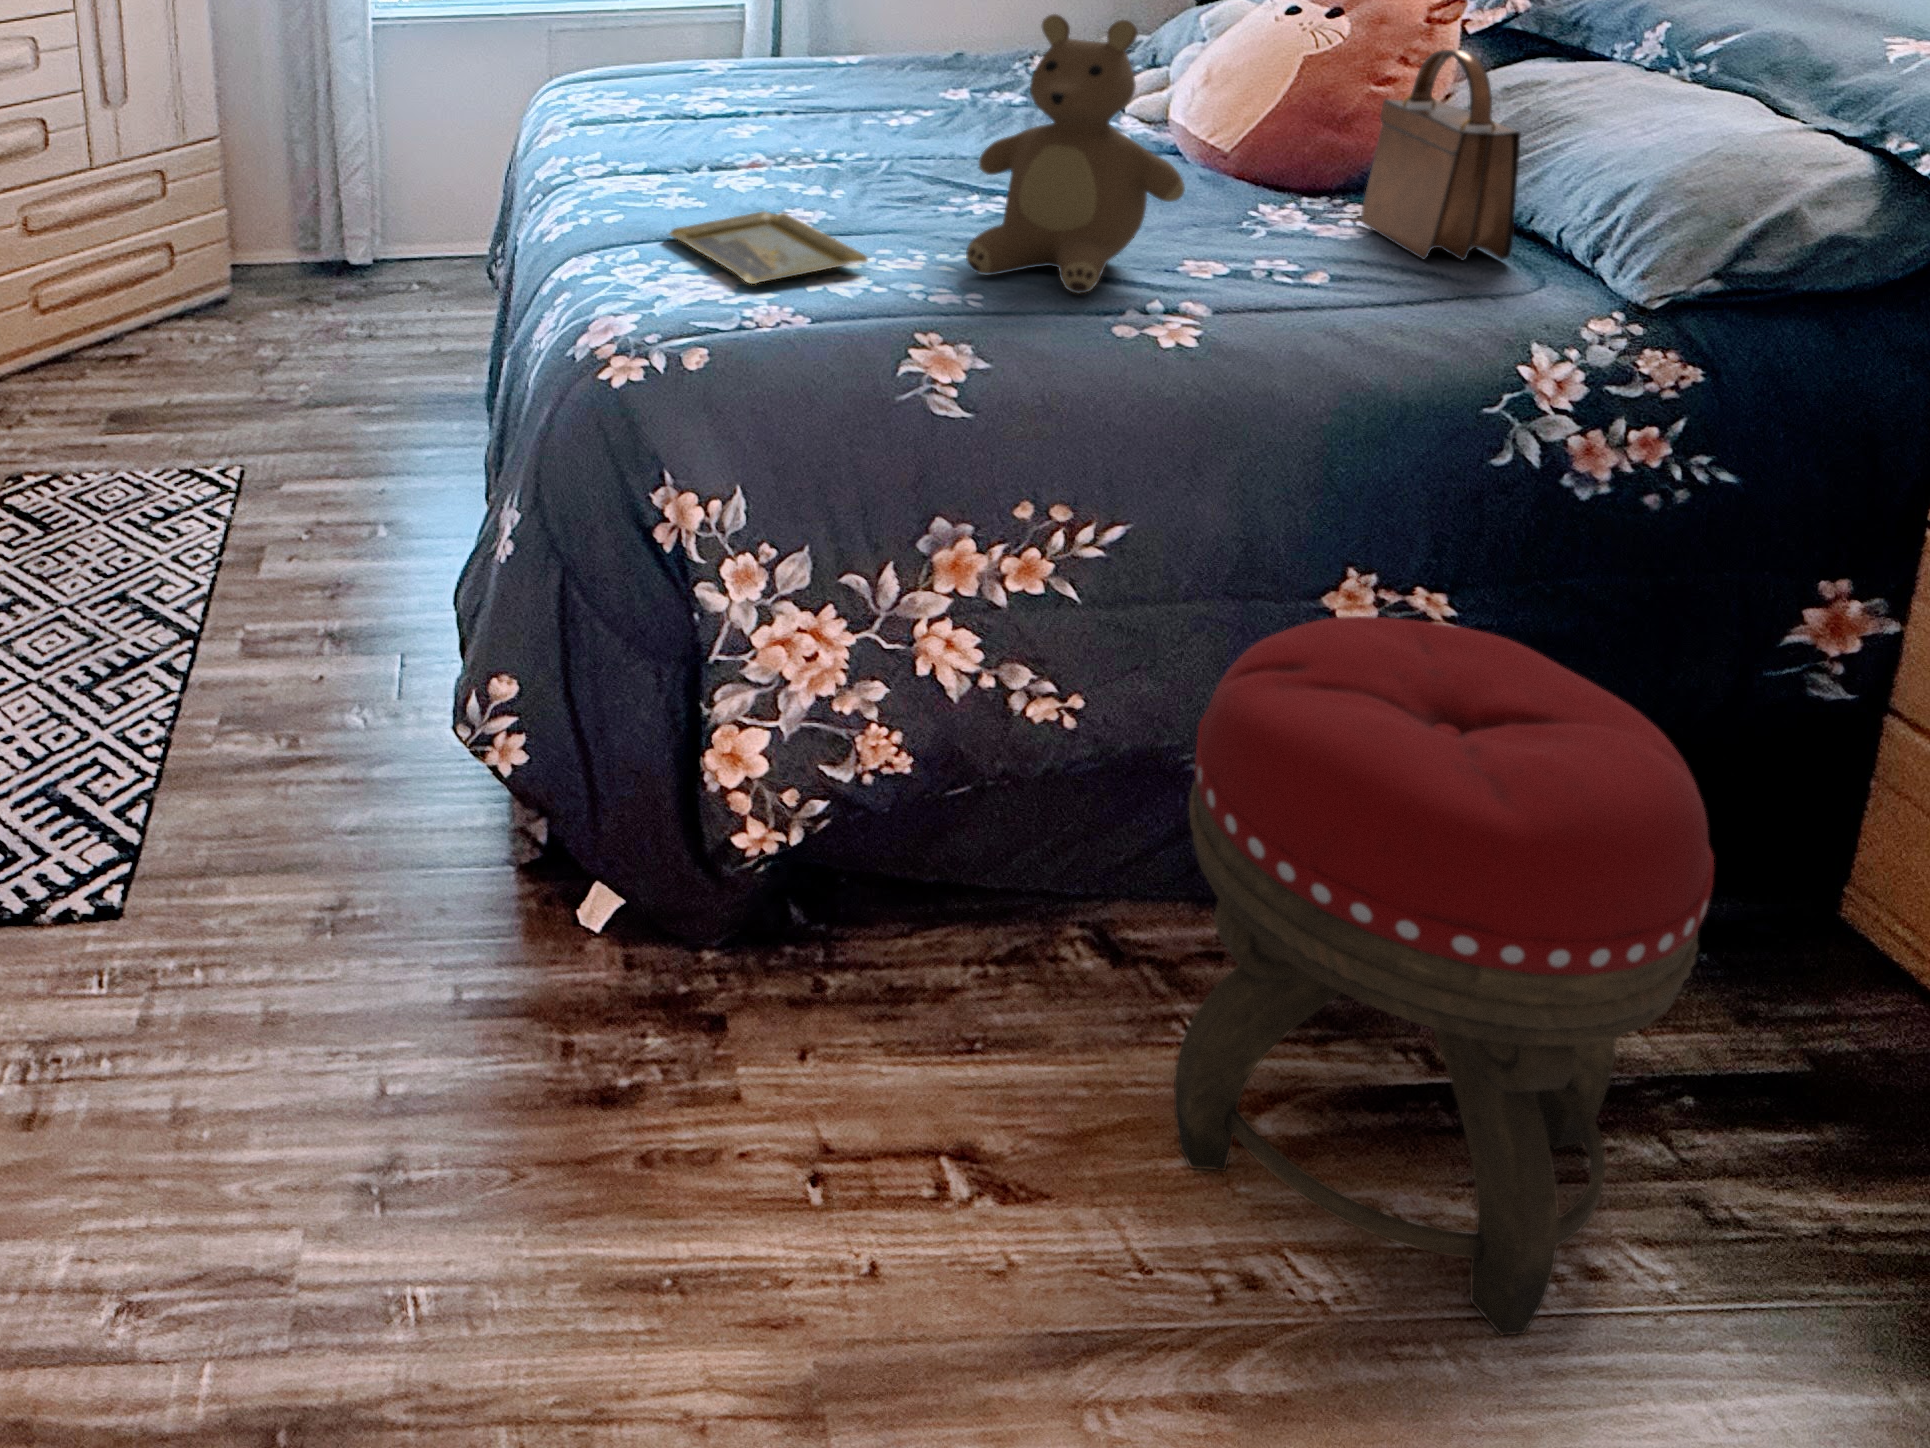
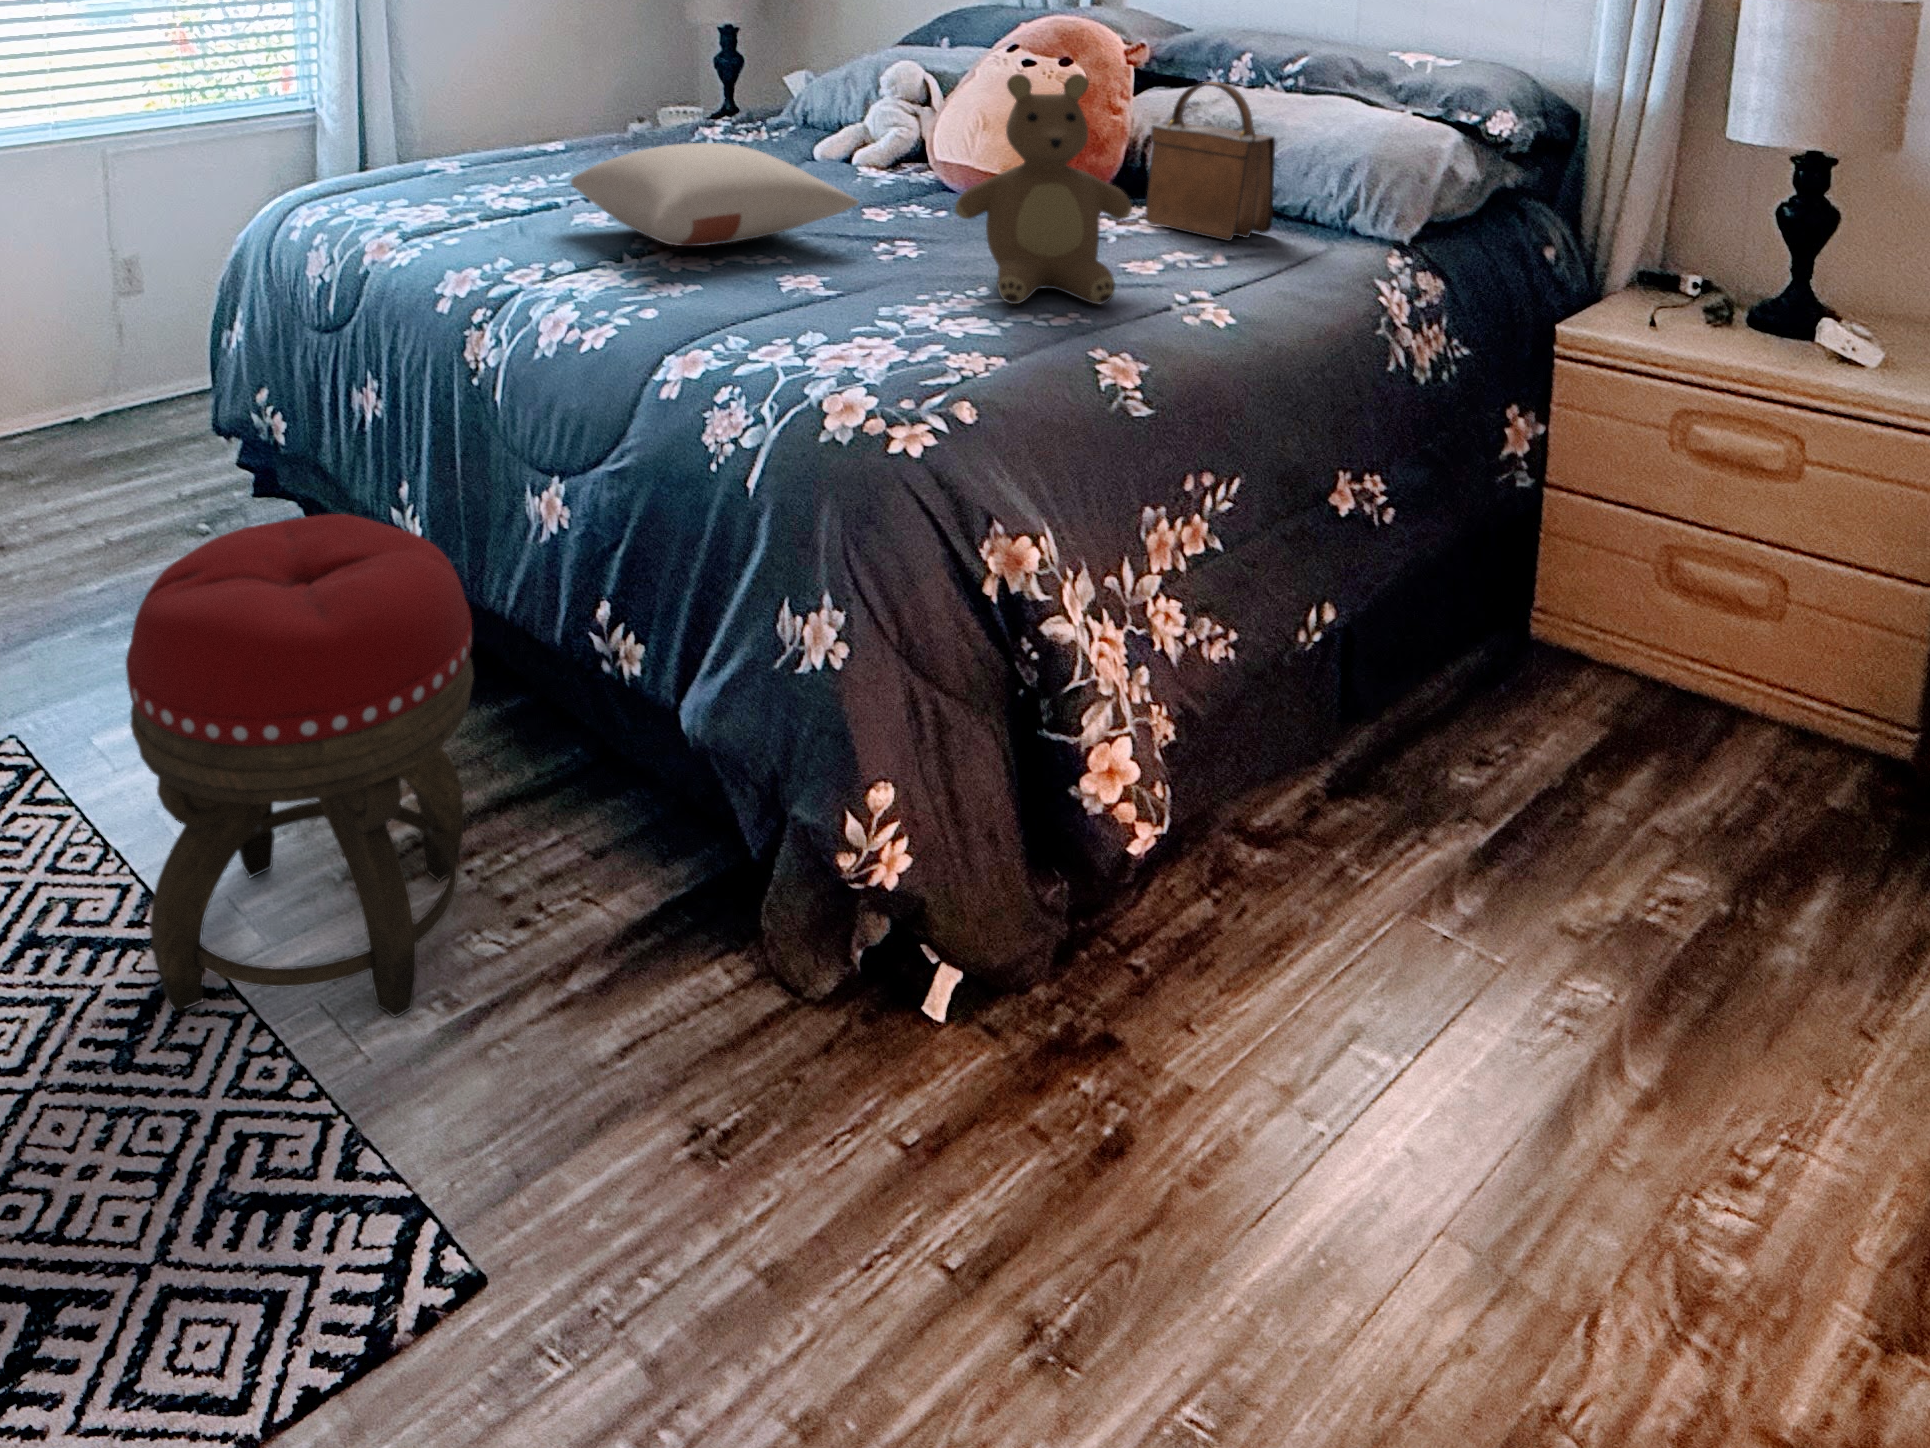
pillow: none [706,63,951,169] -> present [571,143,859,246]
tray: present [670,212,868,284] -> none [720,283,931,346]
footstool: present [1174,616,1714,1335] -> present [126,514,474,1017]

